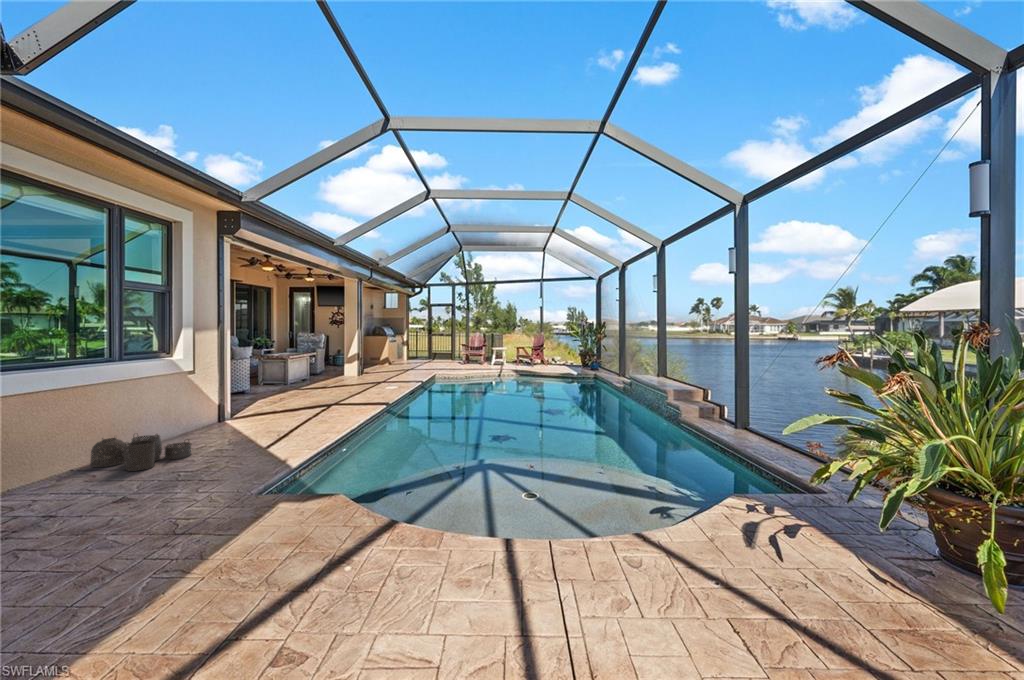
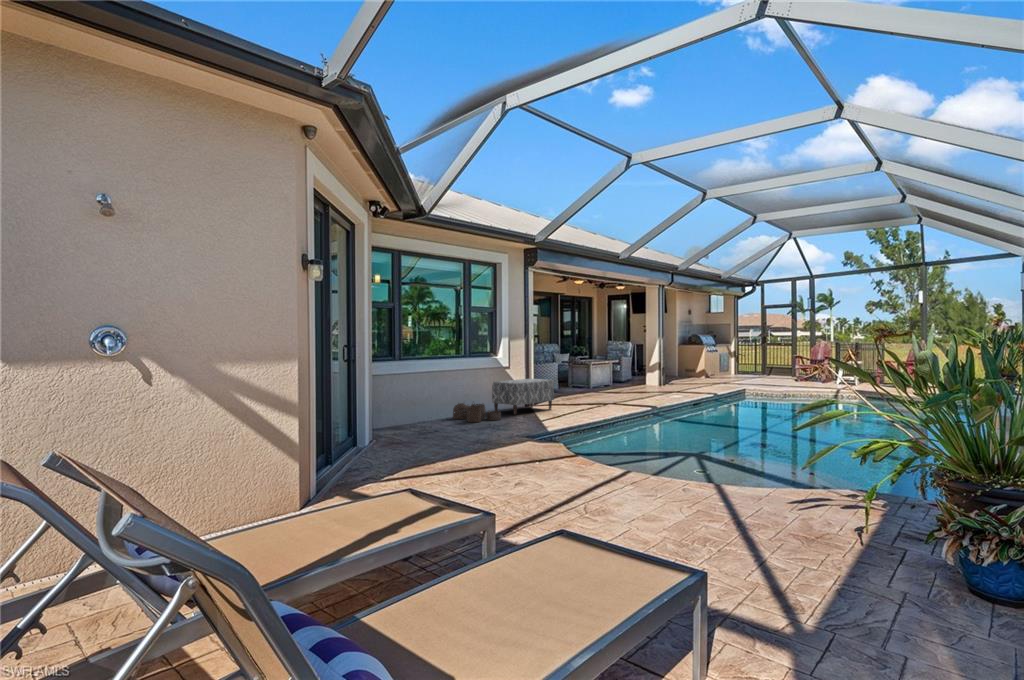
bench: none [168,384,266,441] -> present [492,378,554,415]

